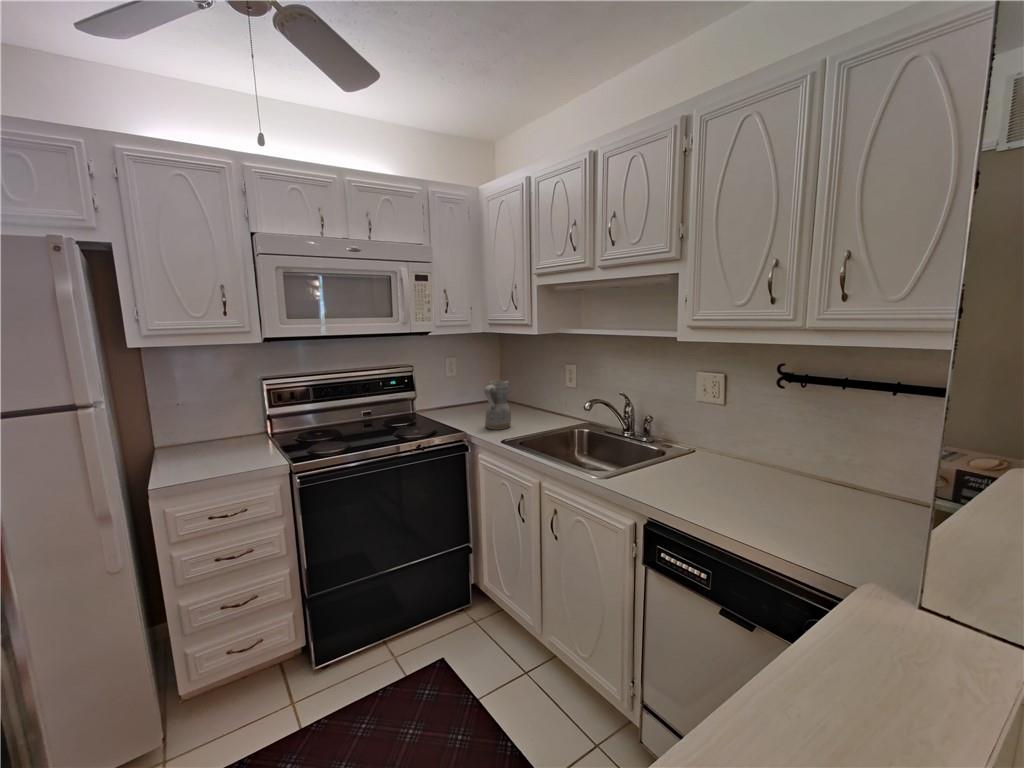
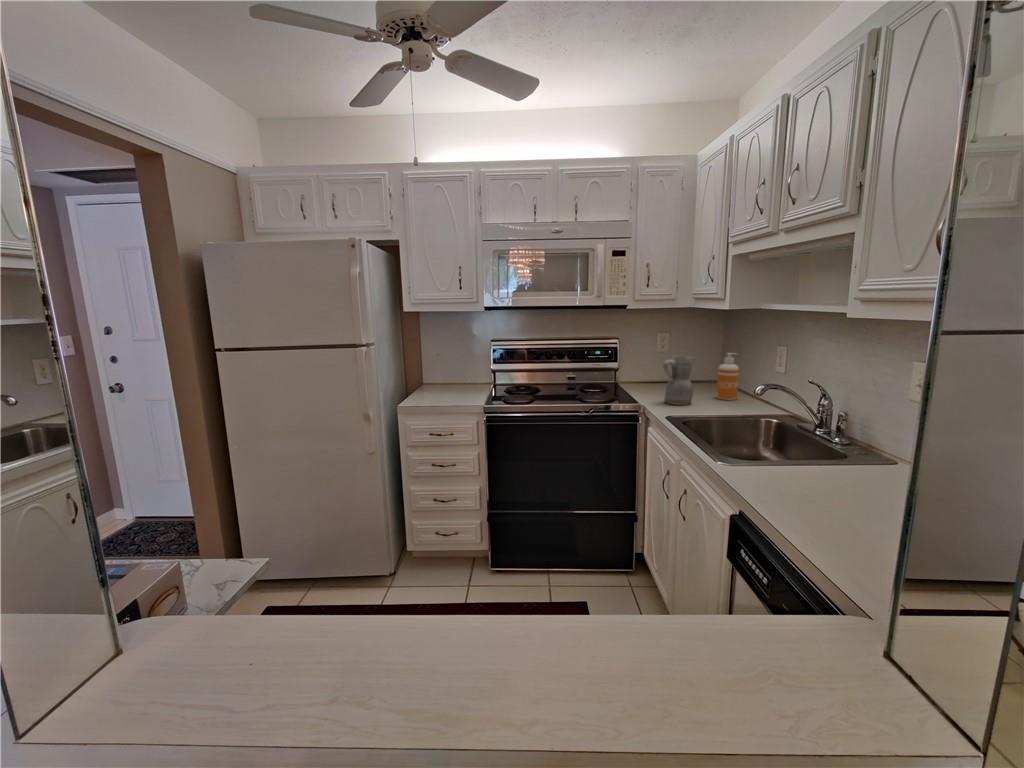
soap dispenser: none [520,374,537,418] -> present [717,353,739,400]

